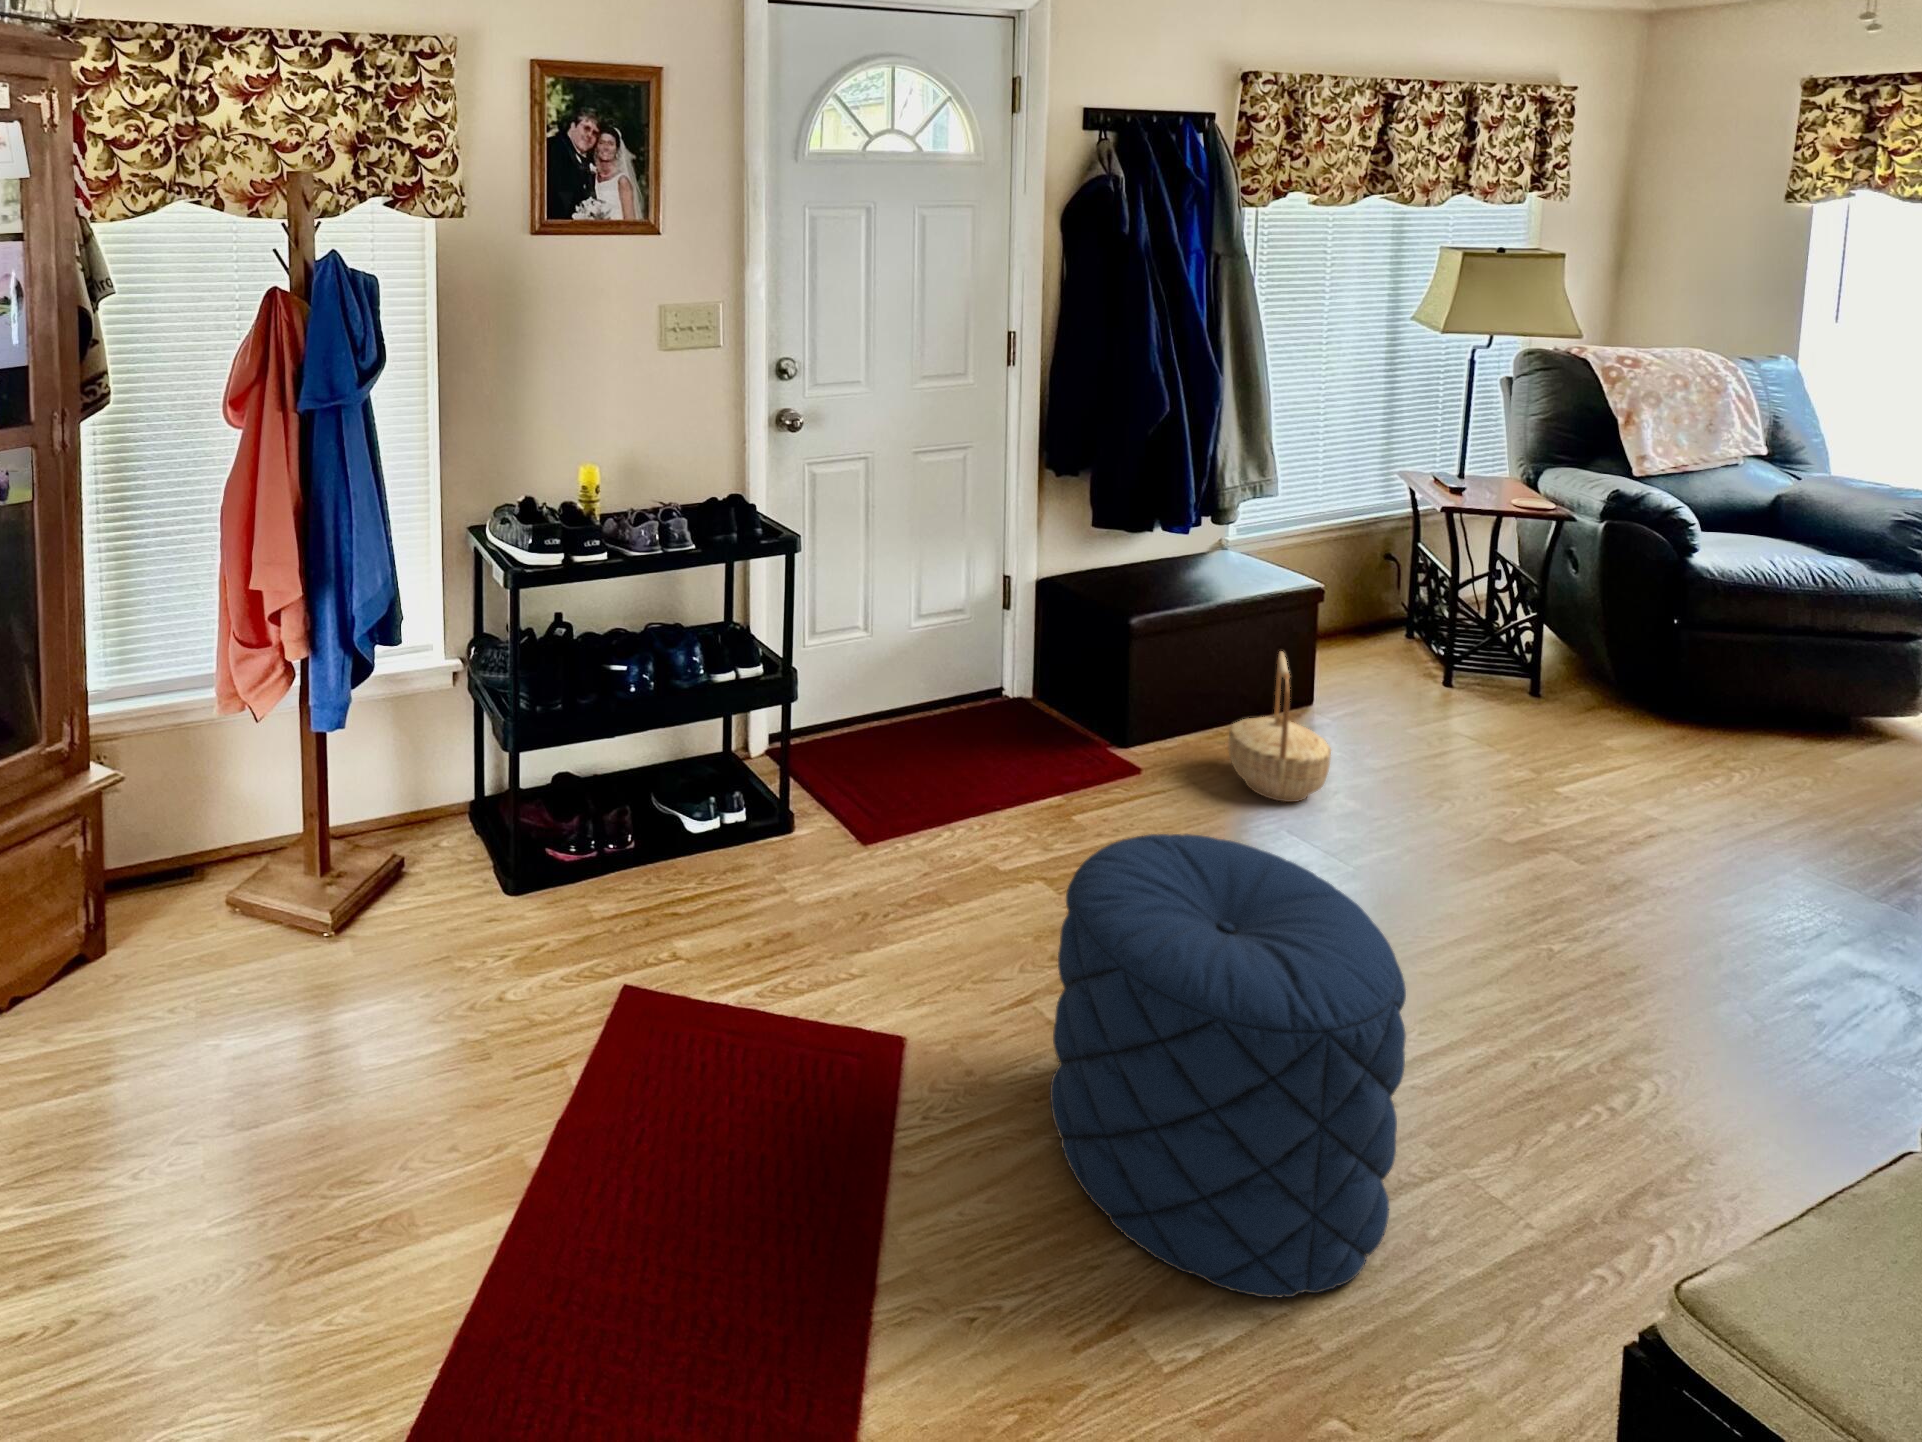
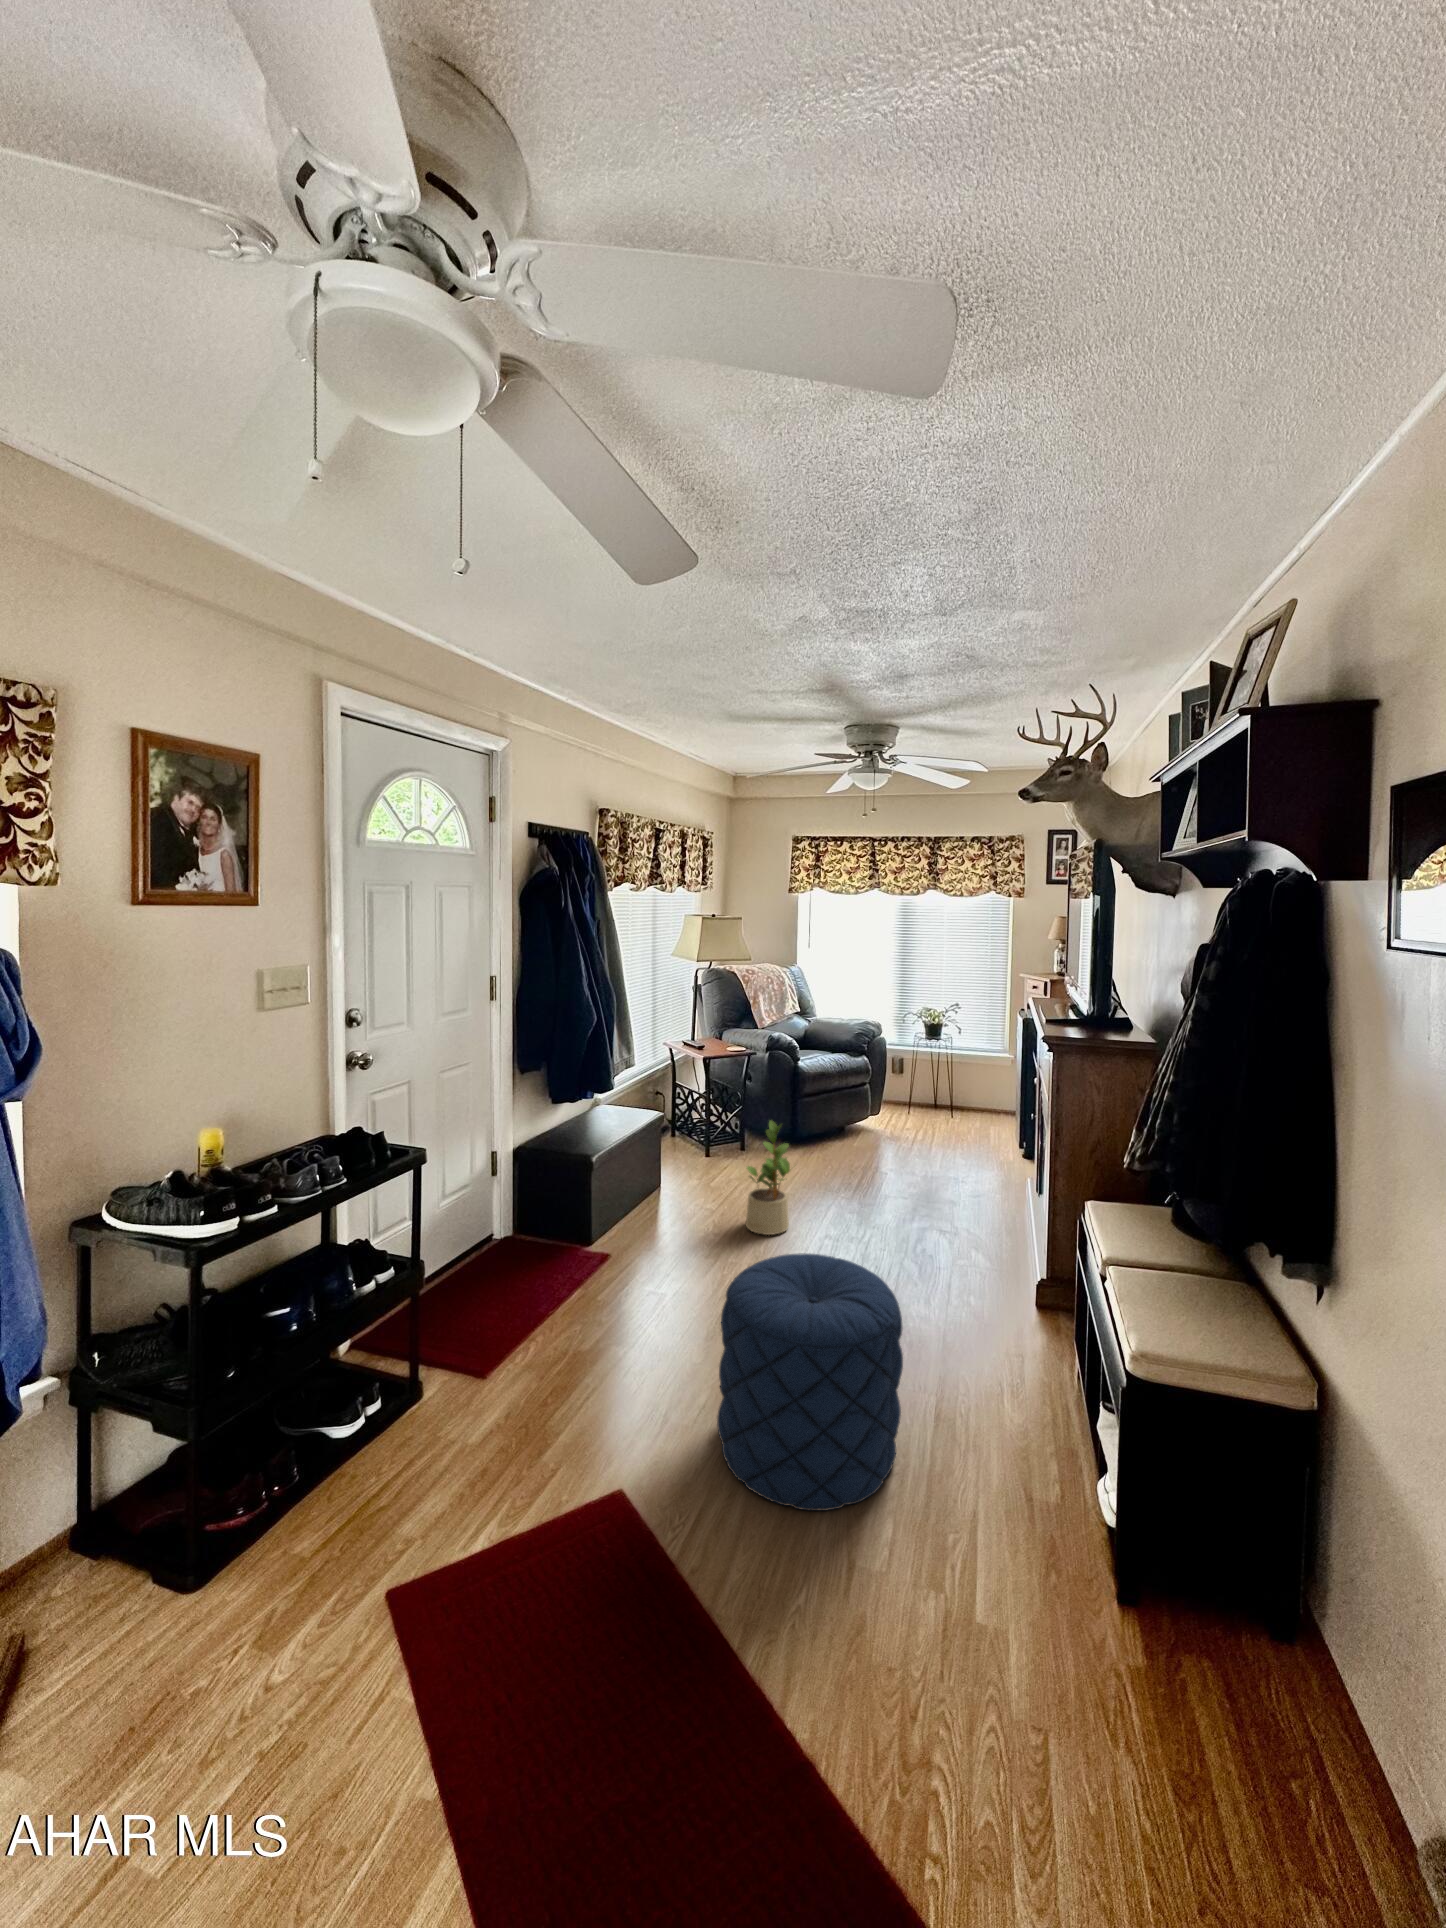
potted plant: none [1409,638,1530,850] -> present [746,1121,790,1235]
basket: present [1228,651,1331,802] -> none [655,1155,710,1245]

